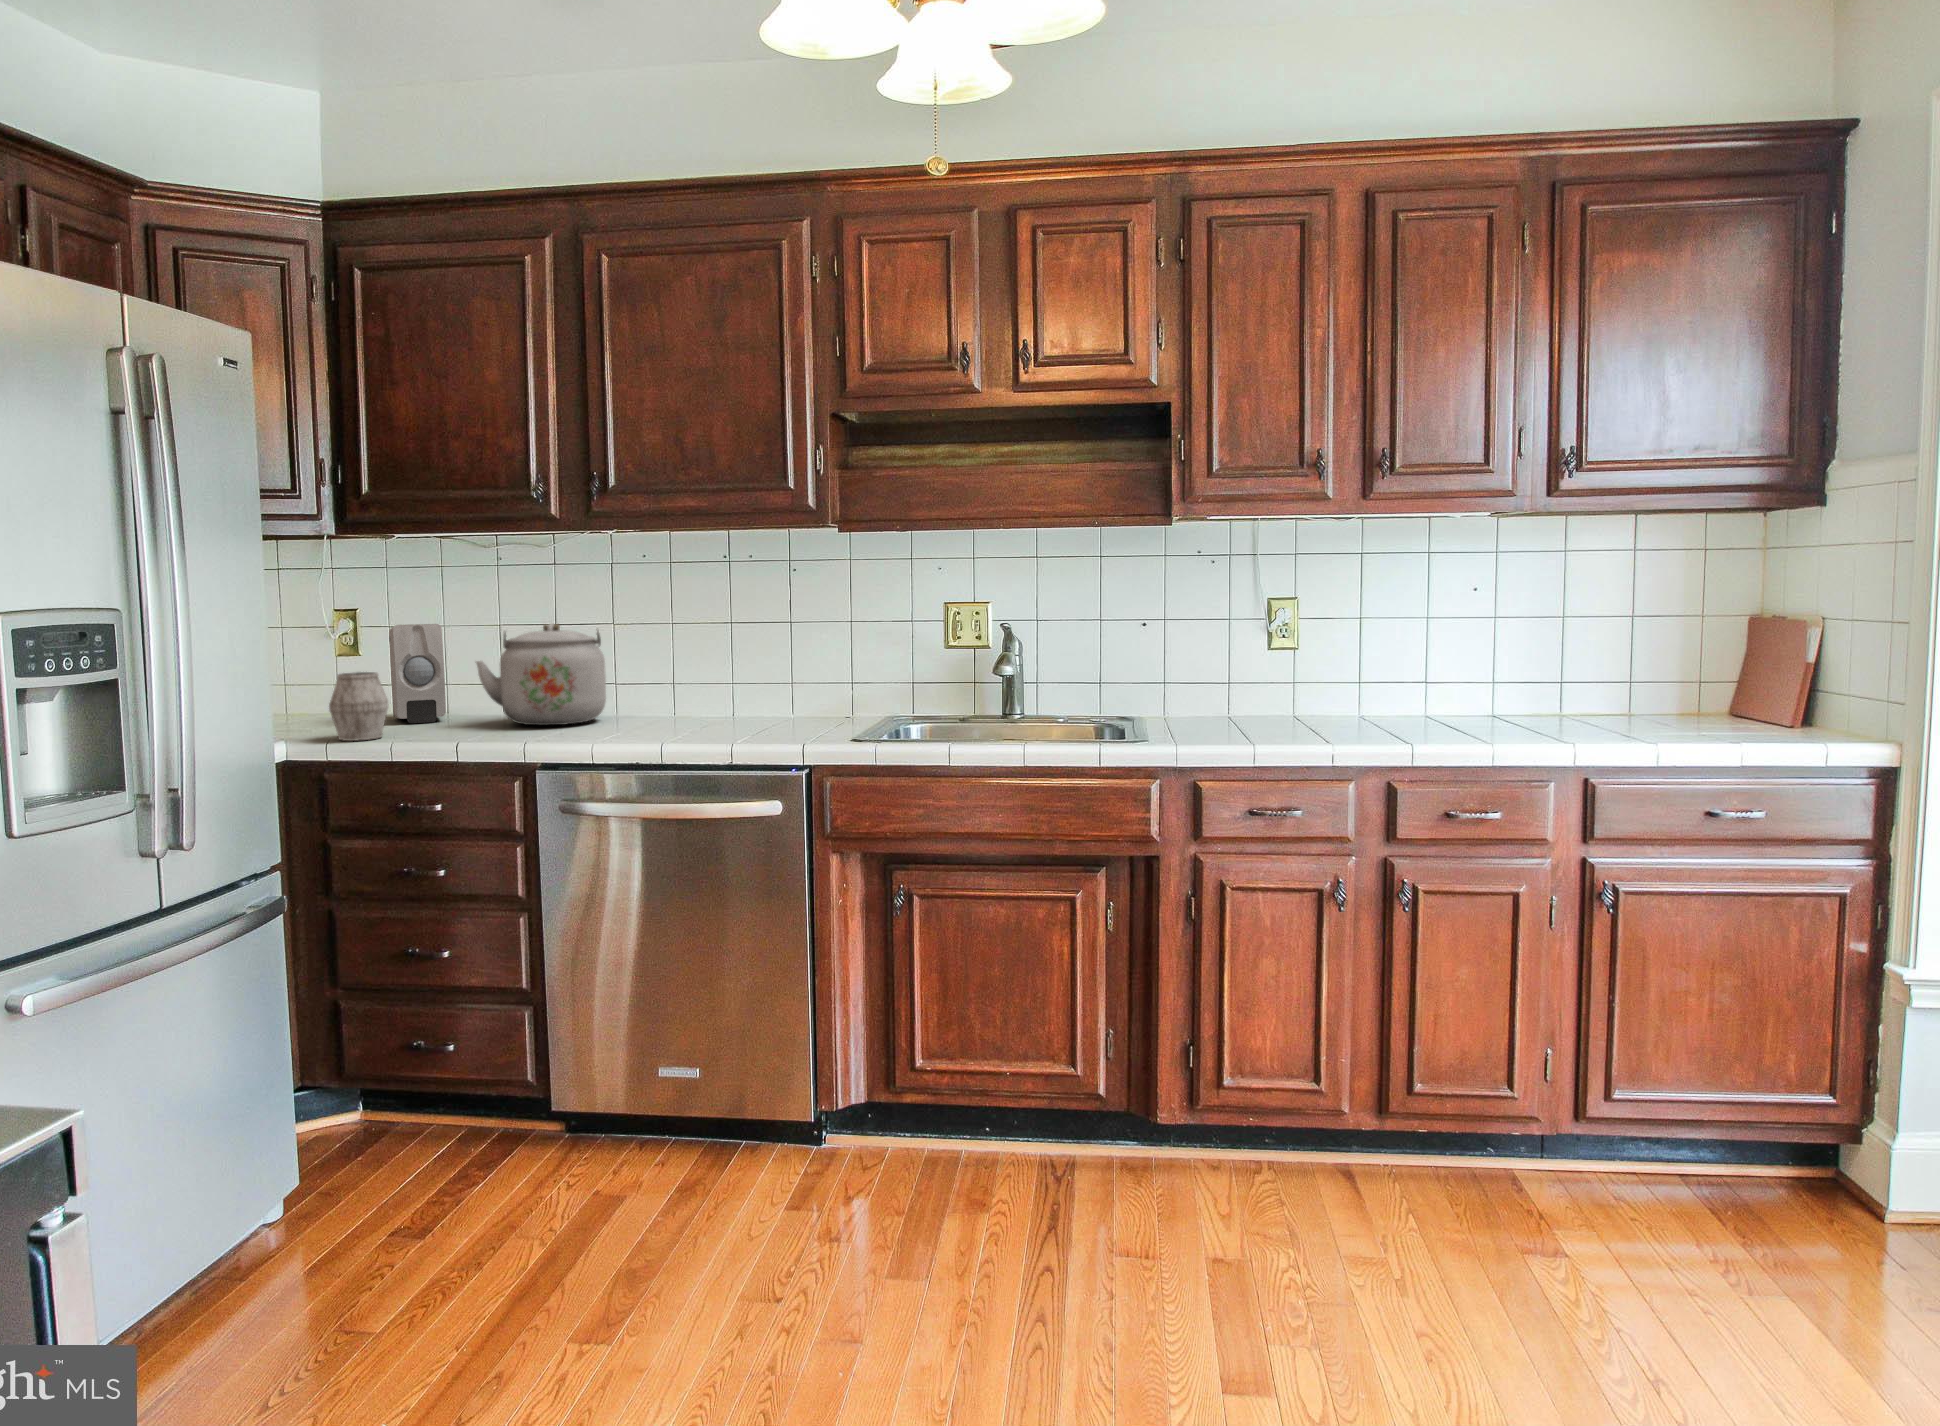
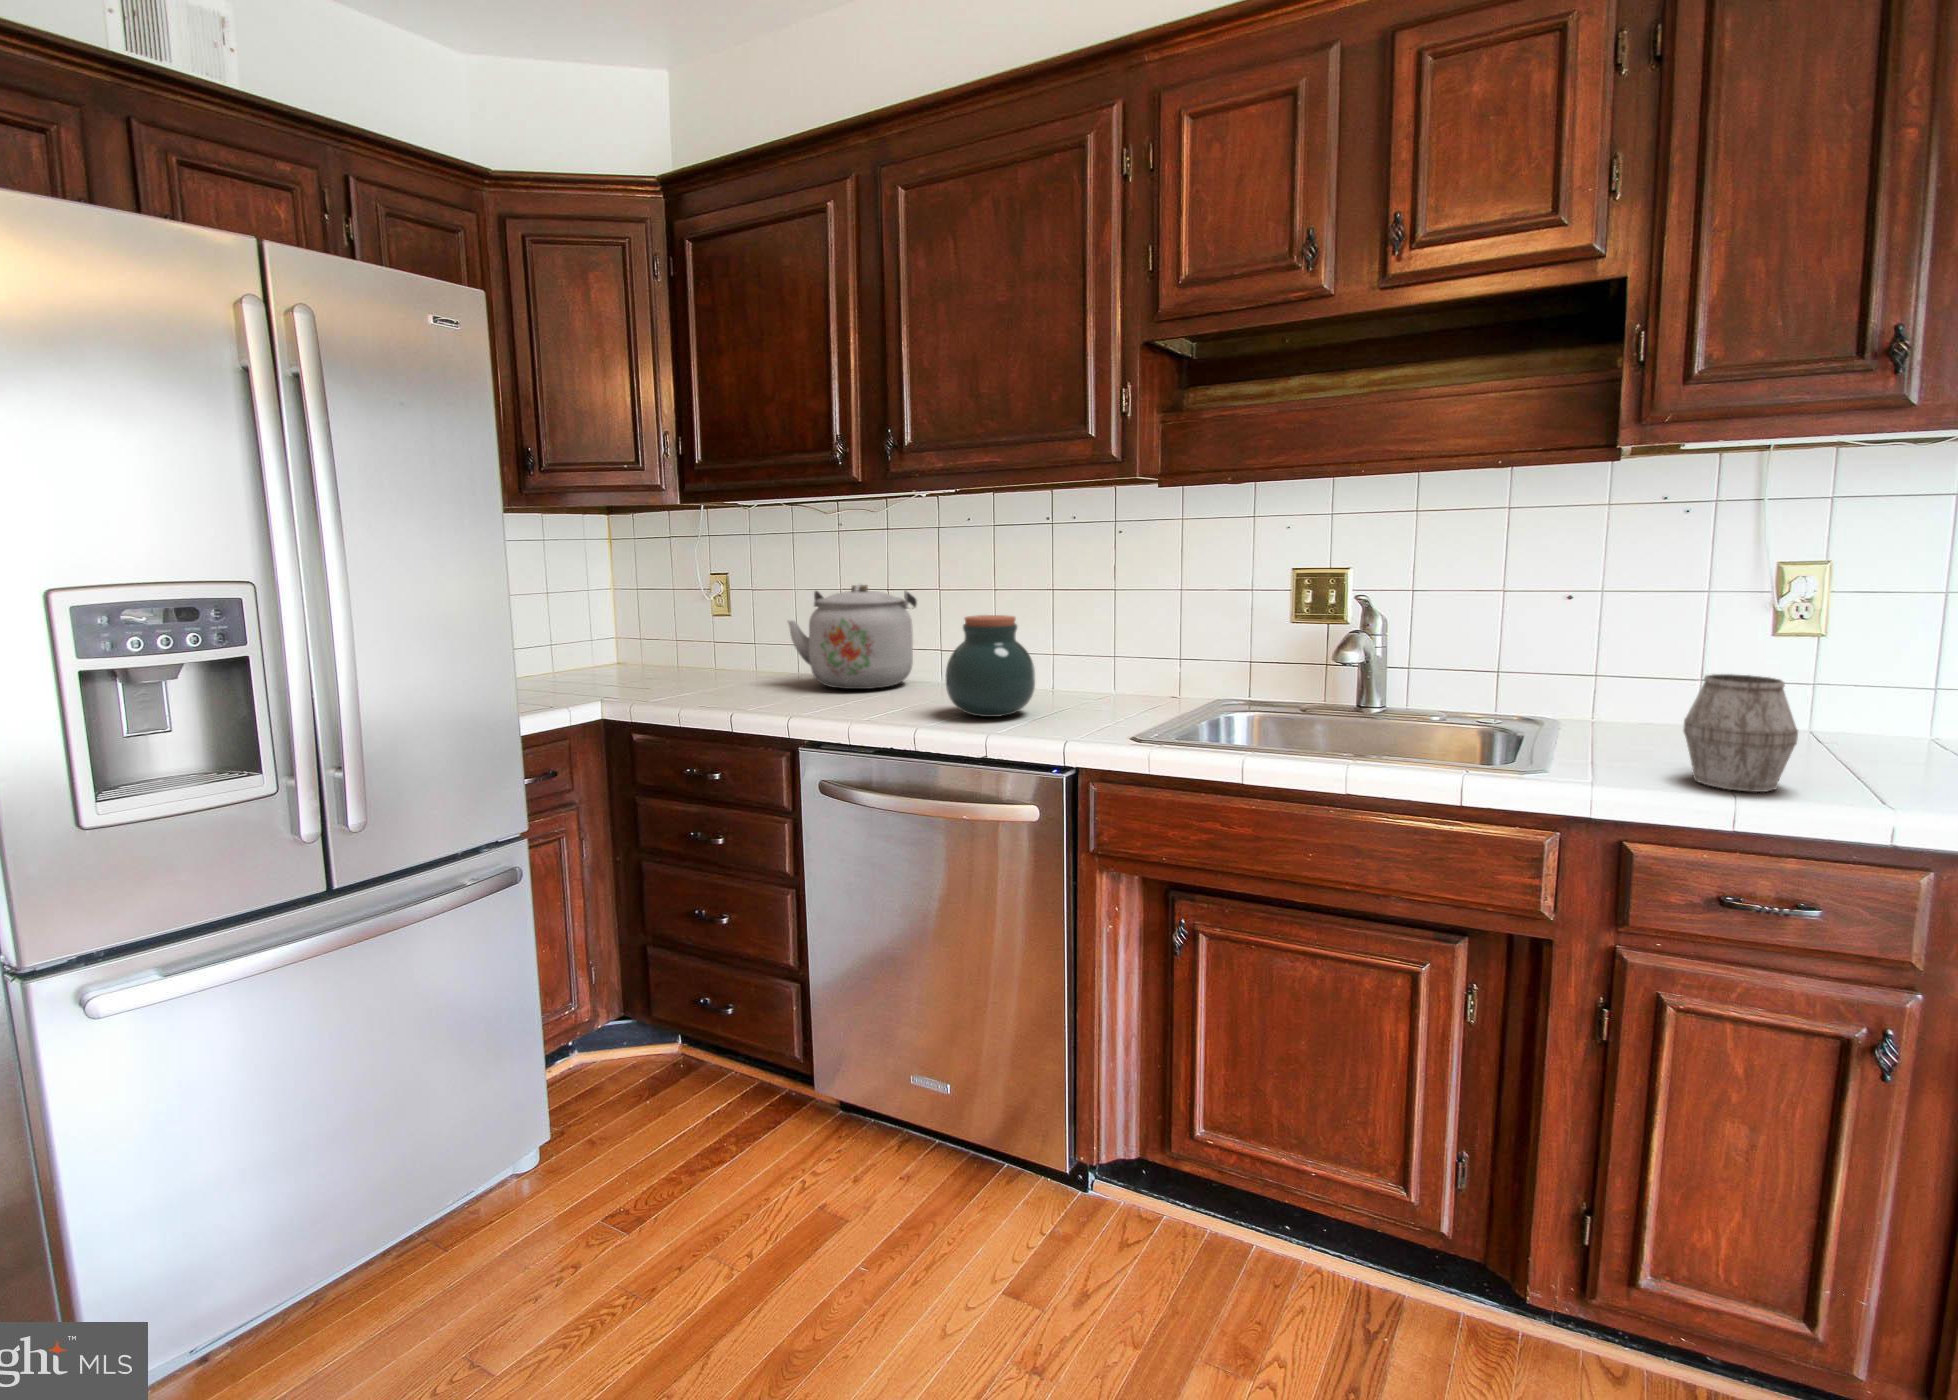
soap dispenser: present [389,624,446,723] -> none [726,582,777,677]
jar: none [670,646,751,736] -> present [946,615,1035,717]
mug: present [329,672,388,741] -> present [1683,674,1798,792]

